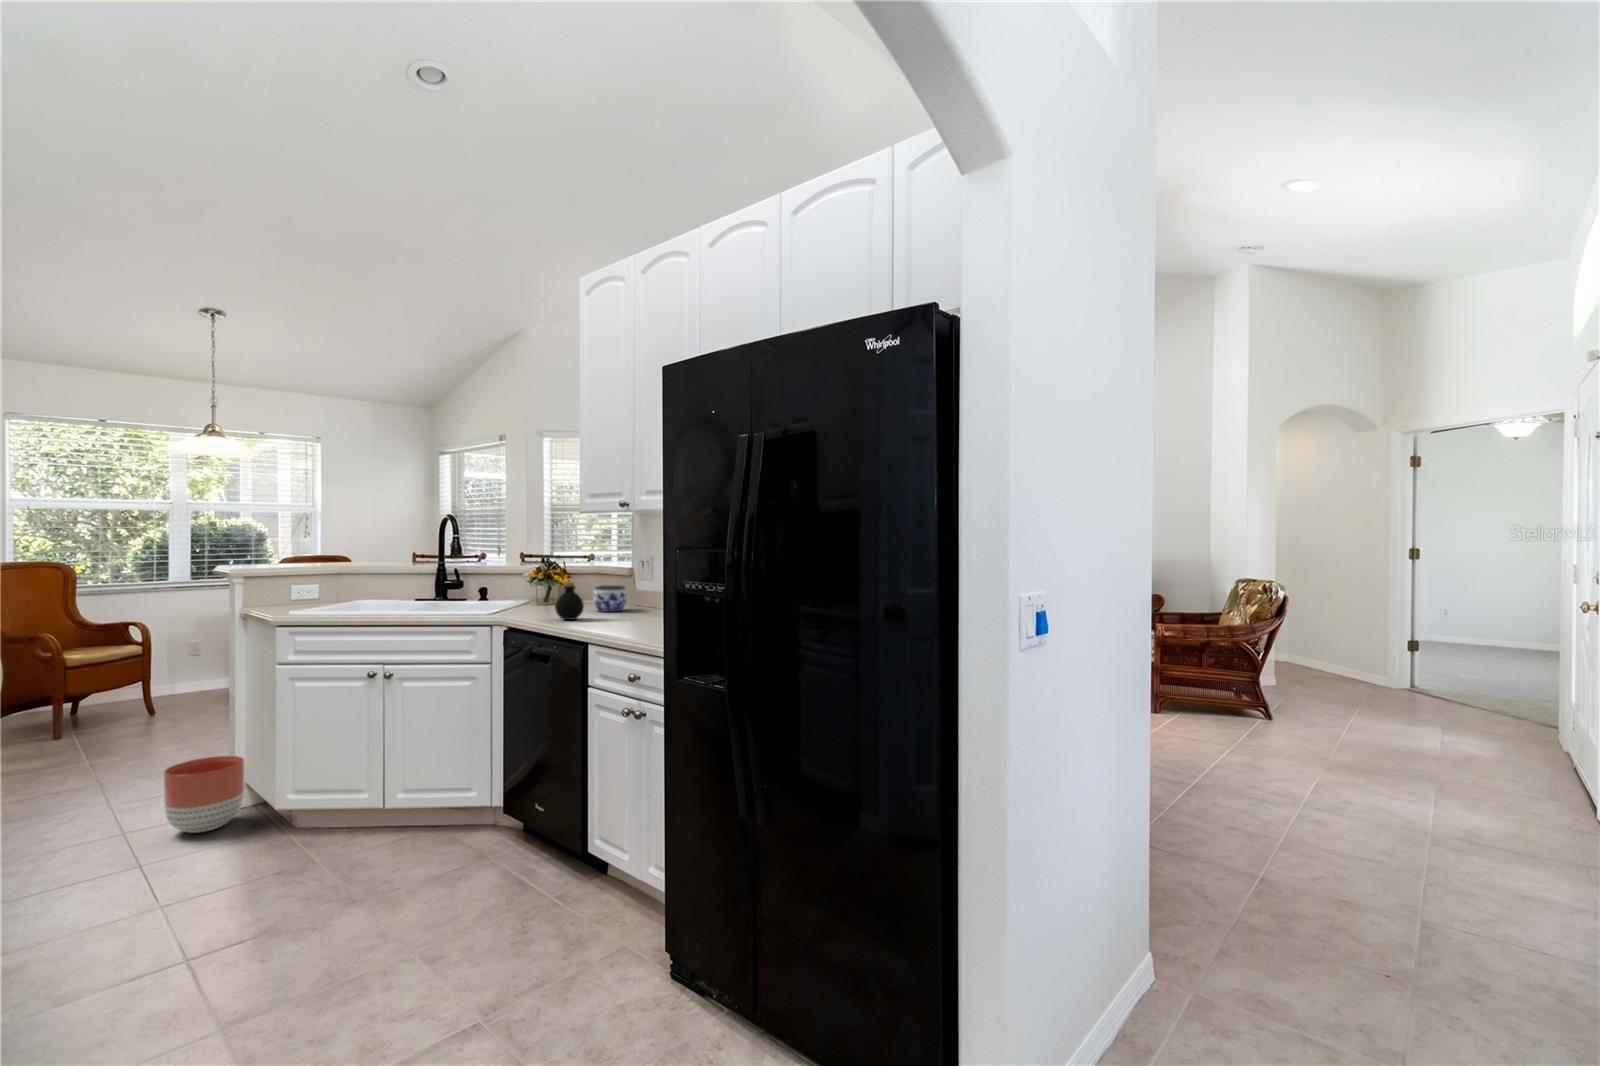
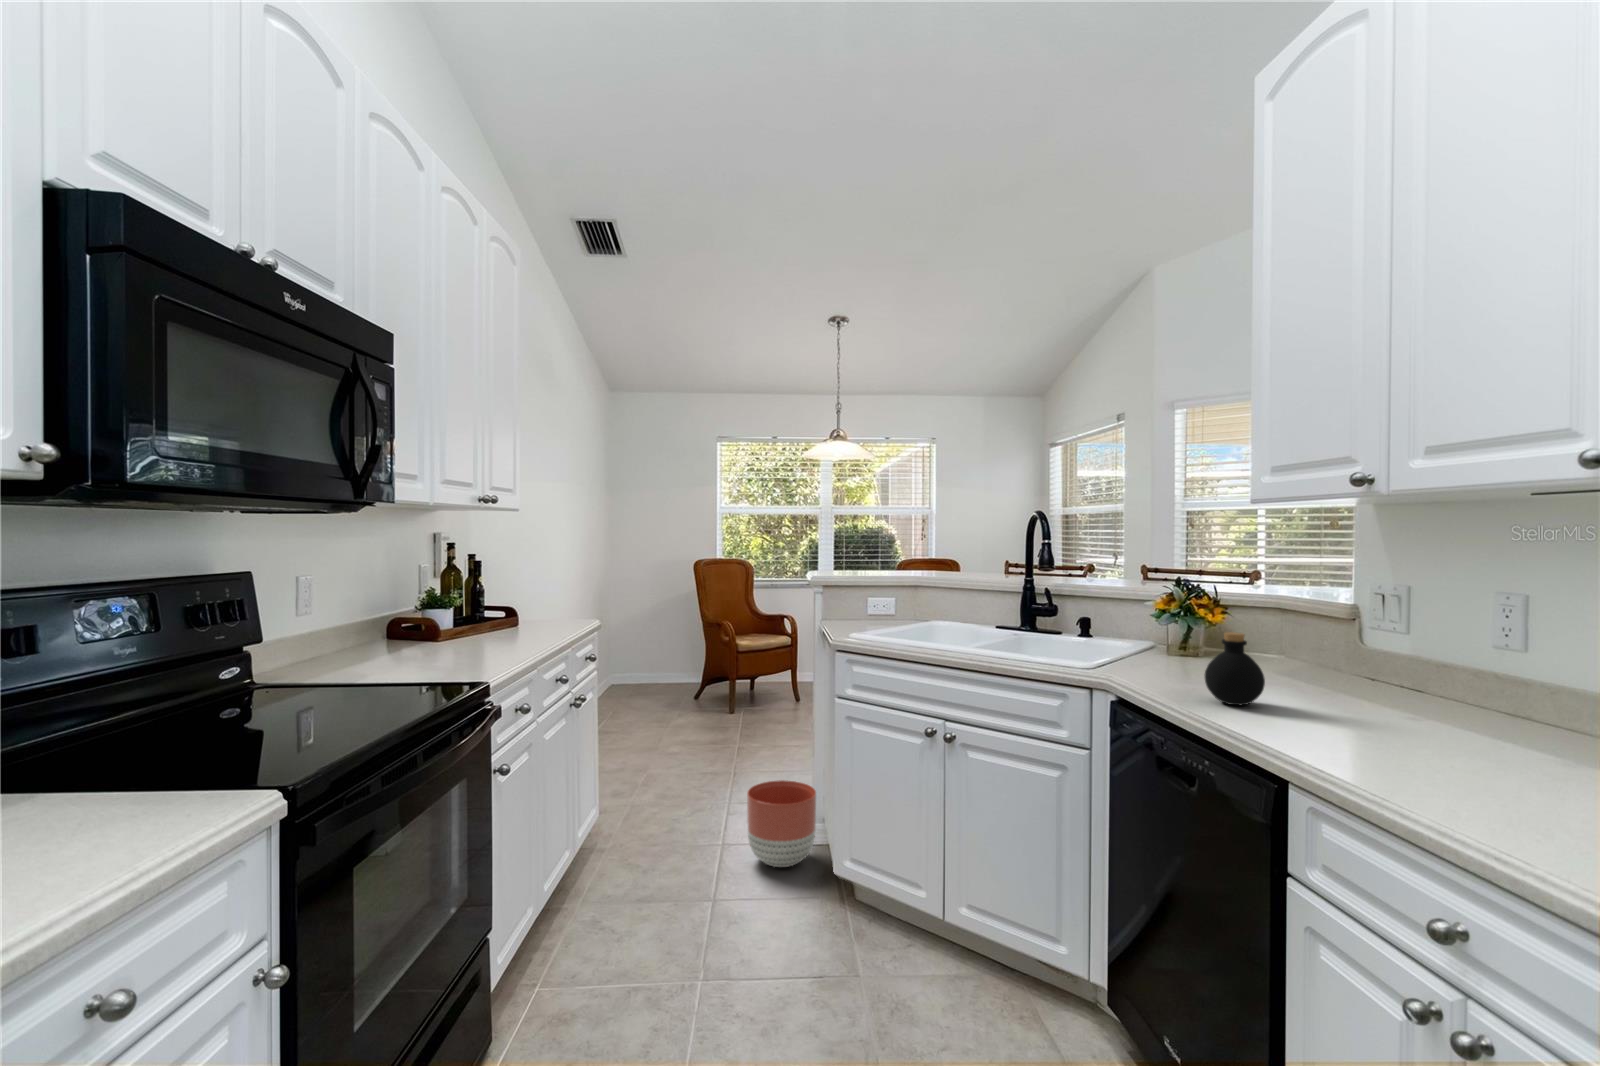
jar: present [593,585,627,612] -> none [1277,637,1355,691]

